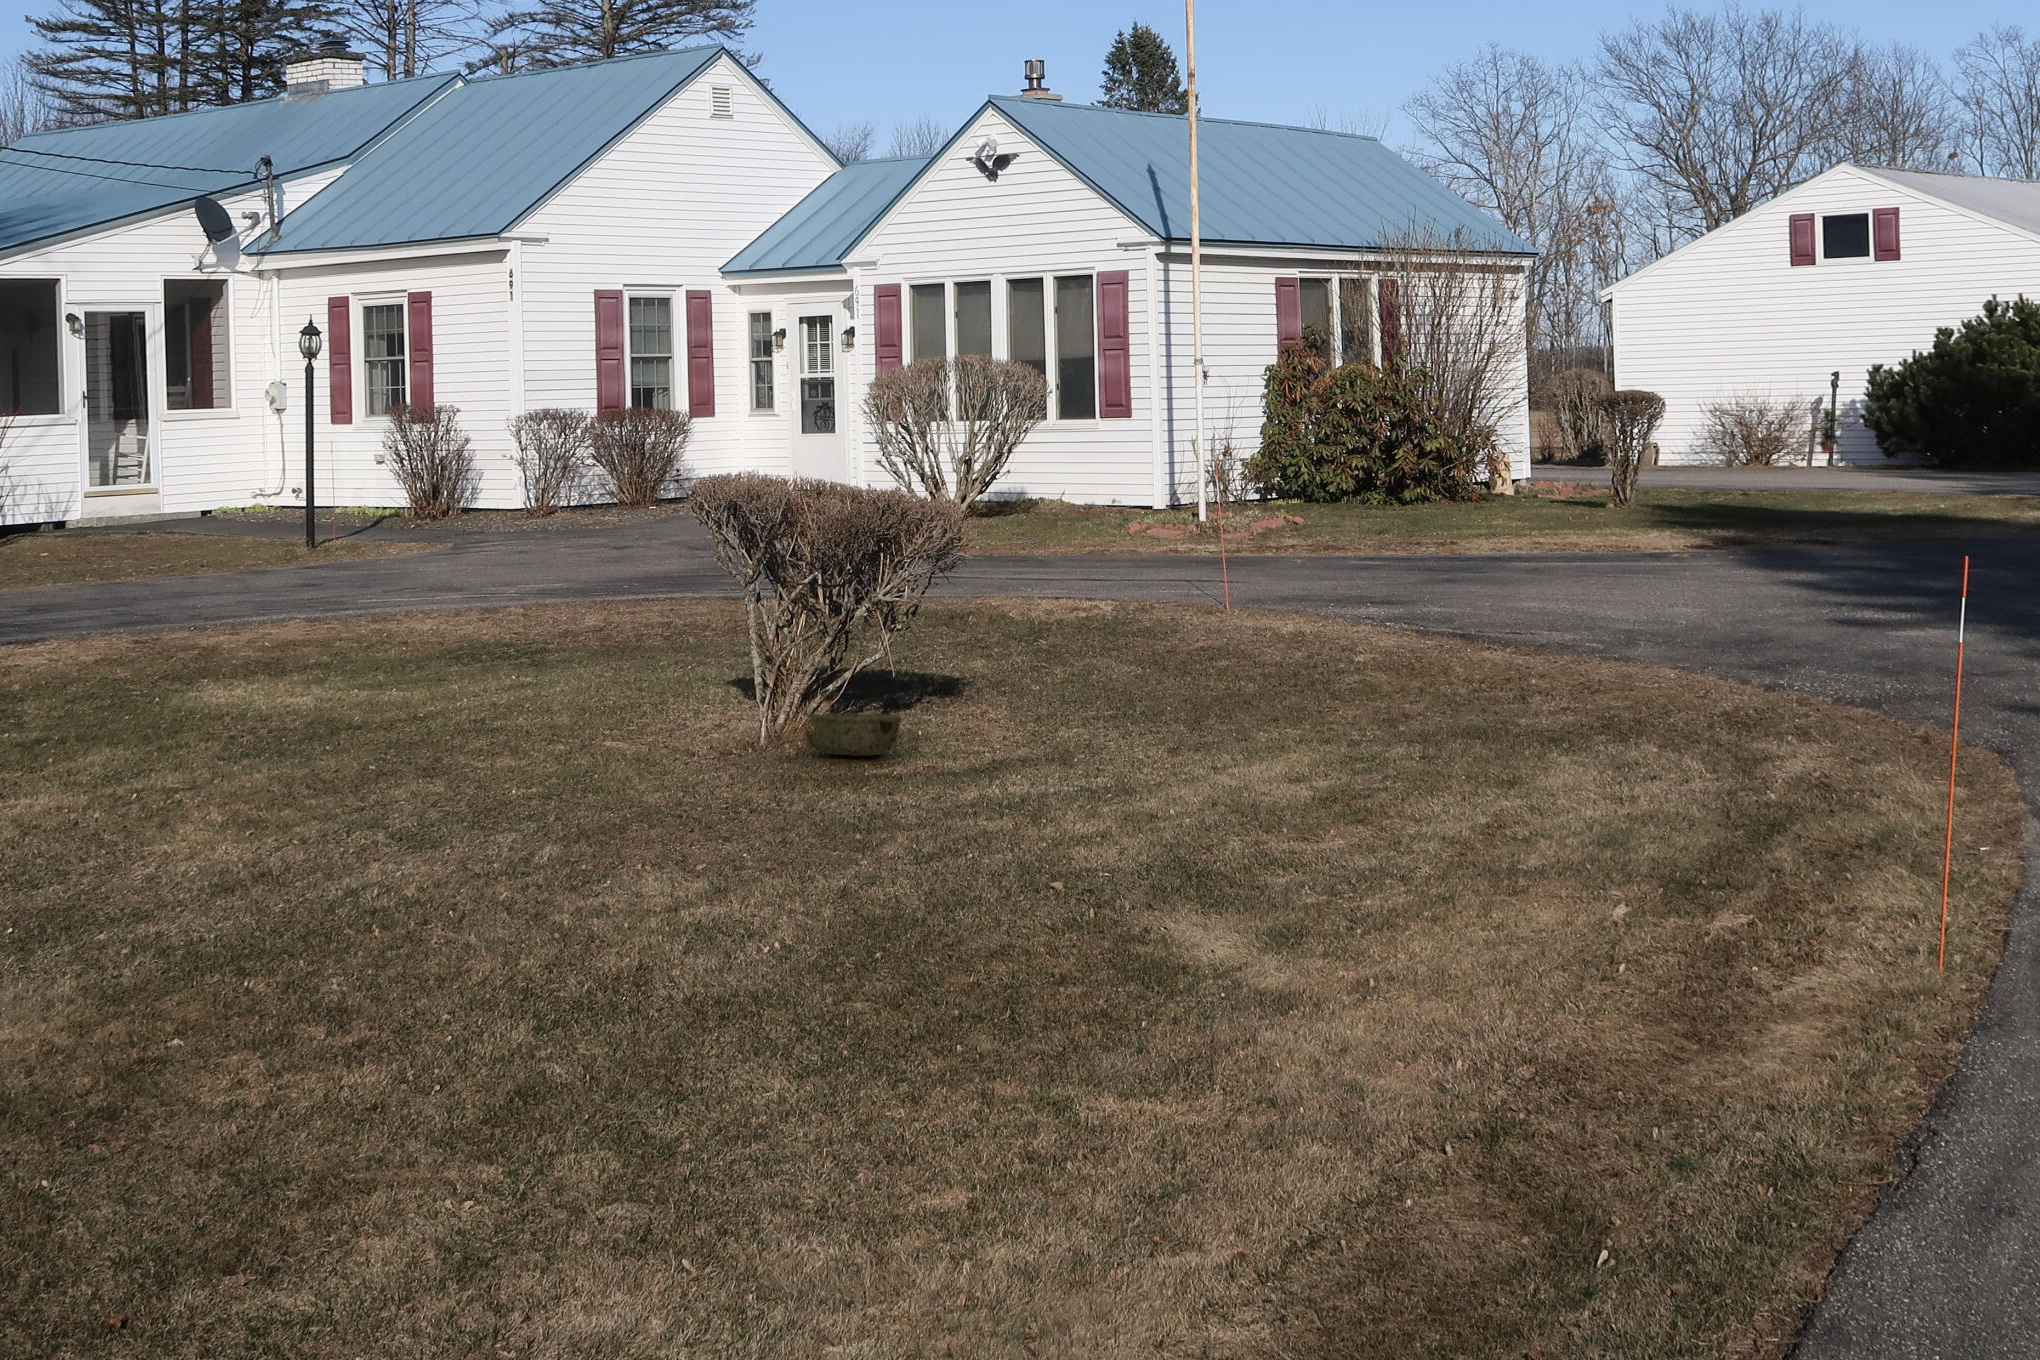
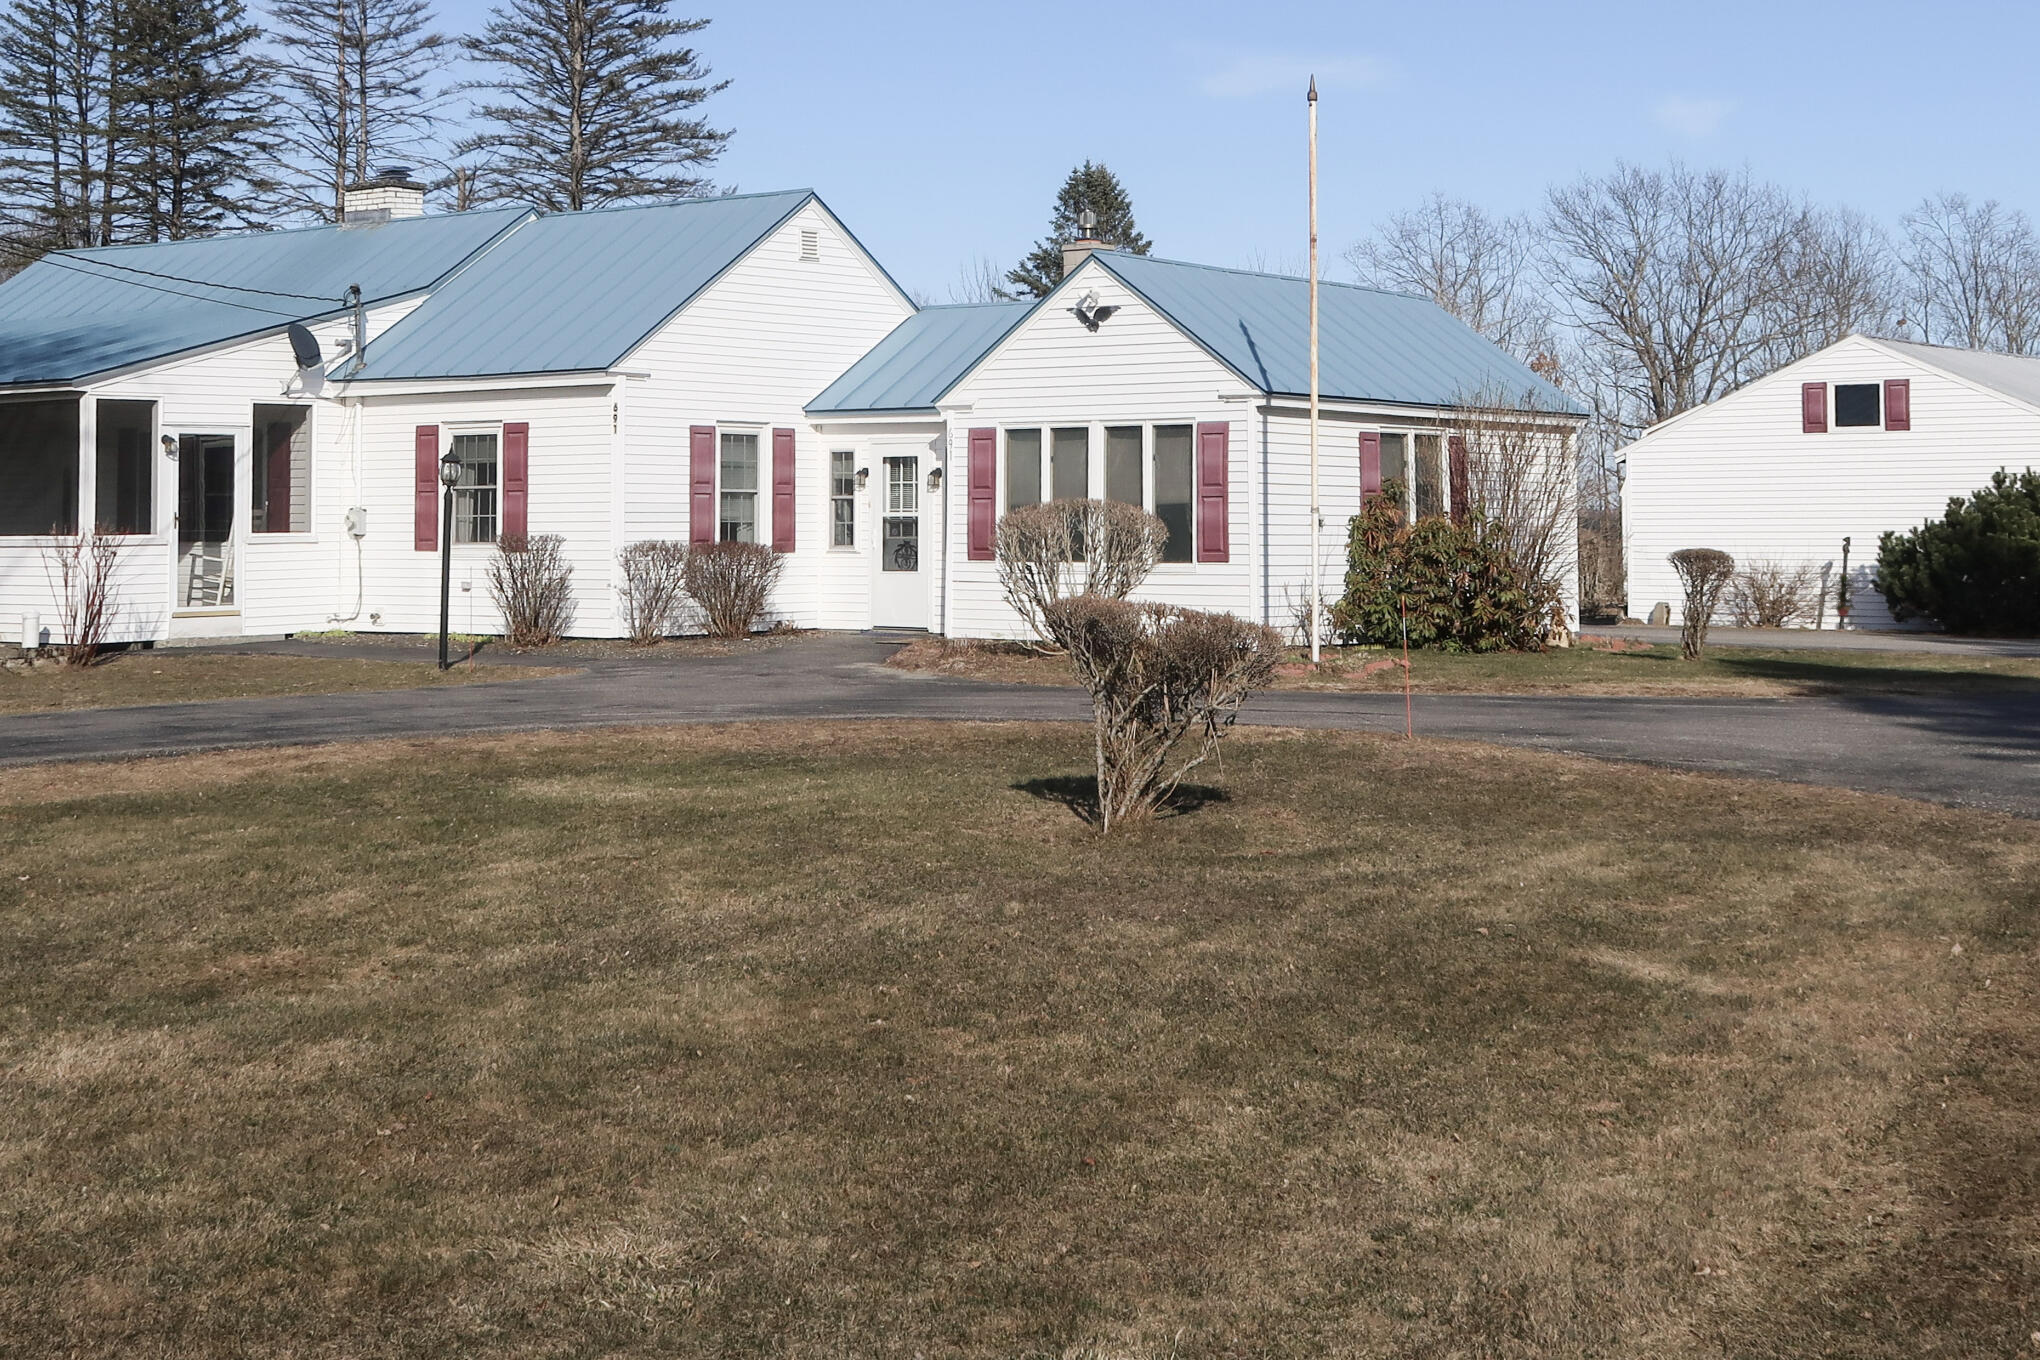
woven basket: present [802,712,901,756] -> none [1136,809,1230,851]

